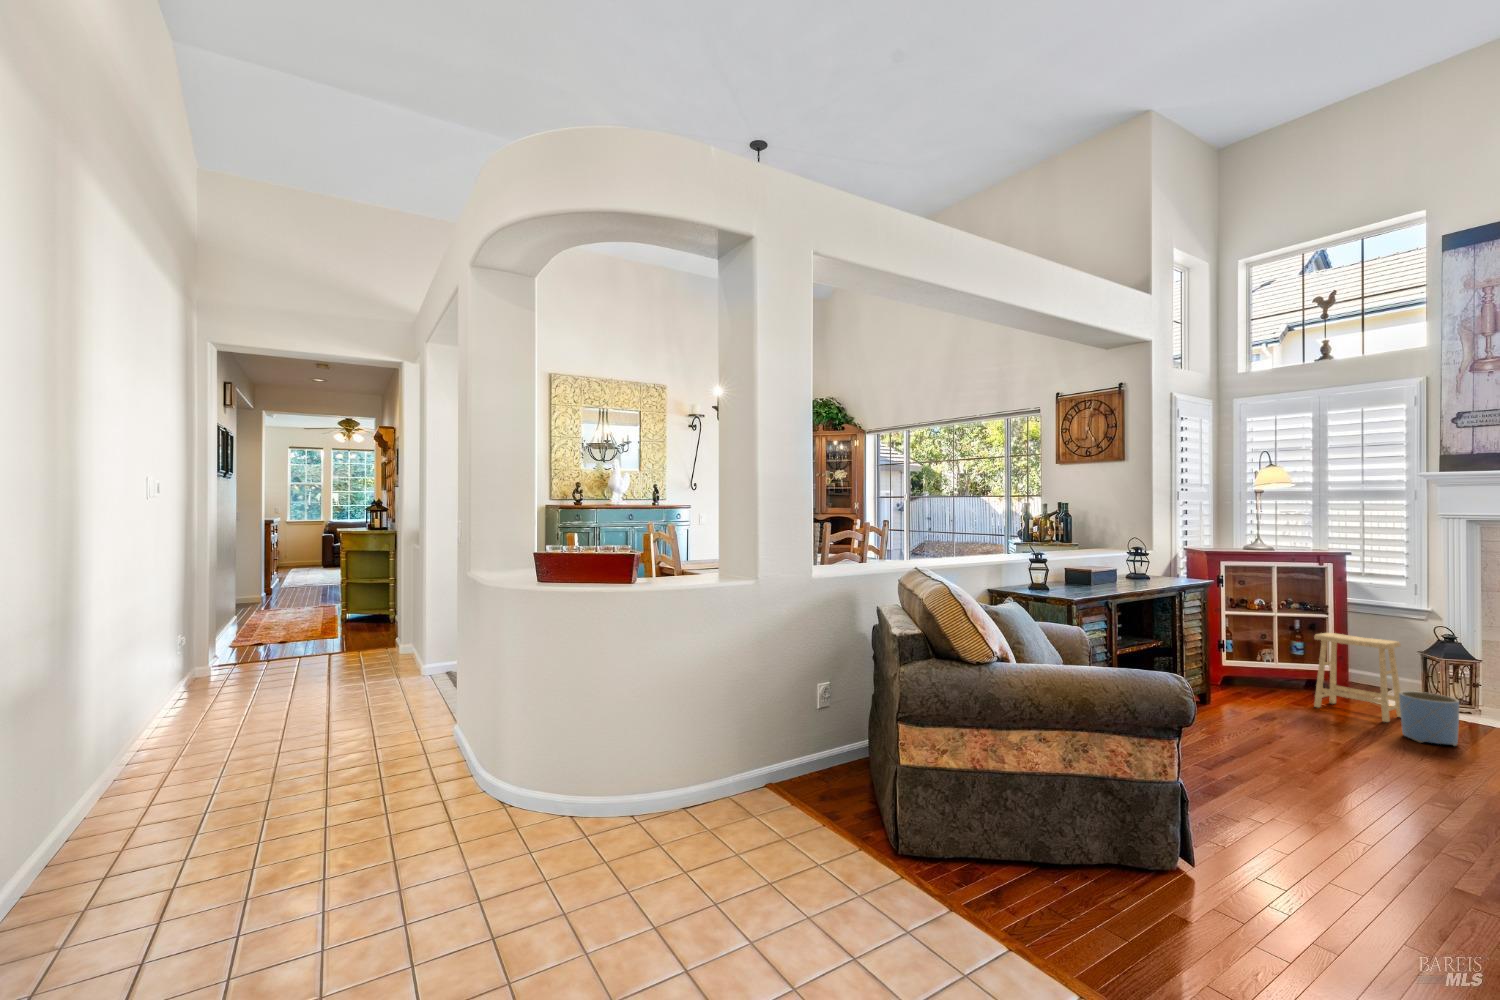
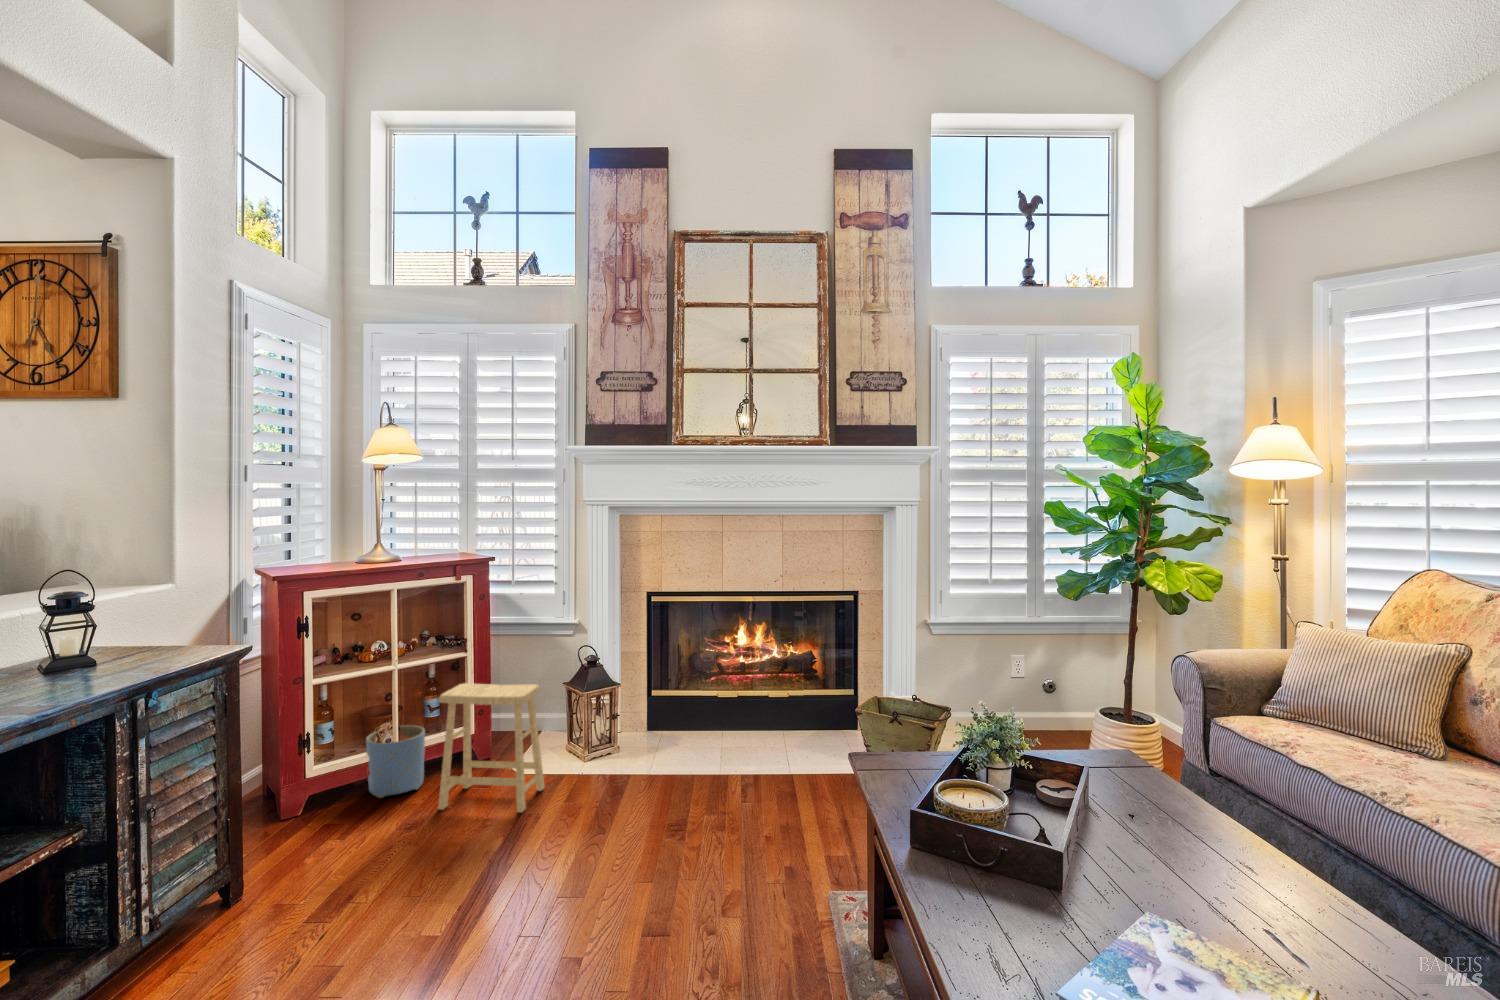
planter: present [1399,691,1459,746] -> present [366,725,425,798]

